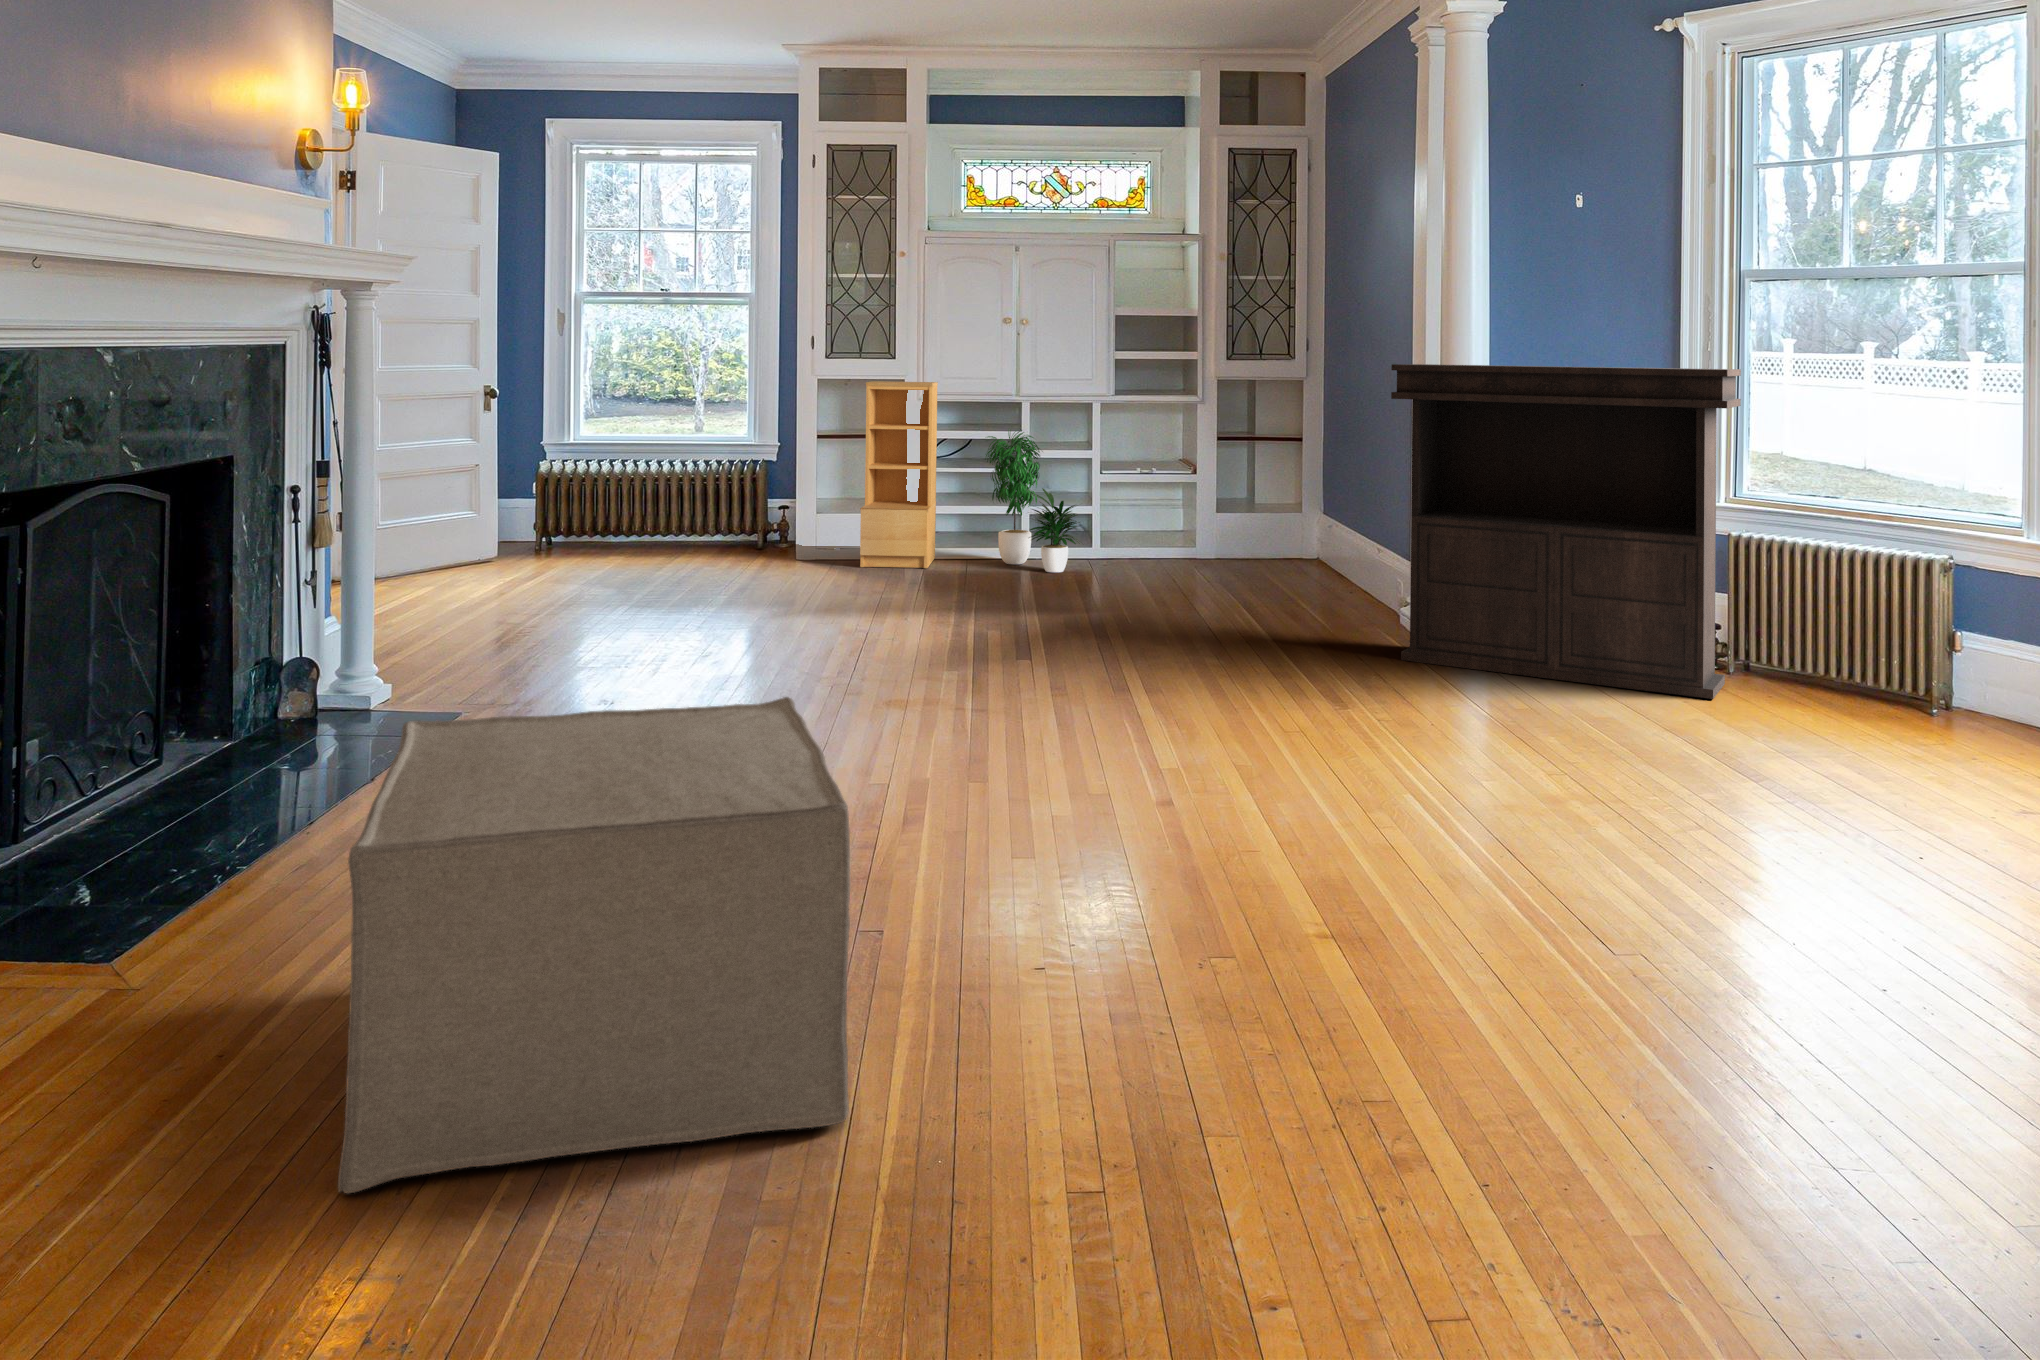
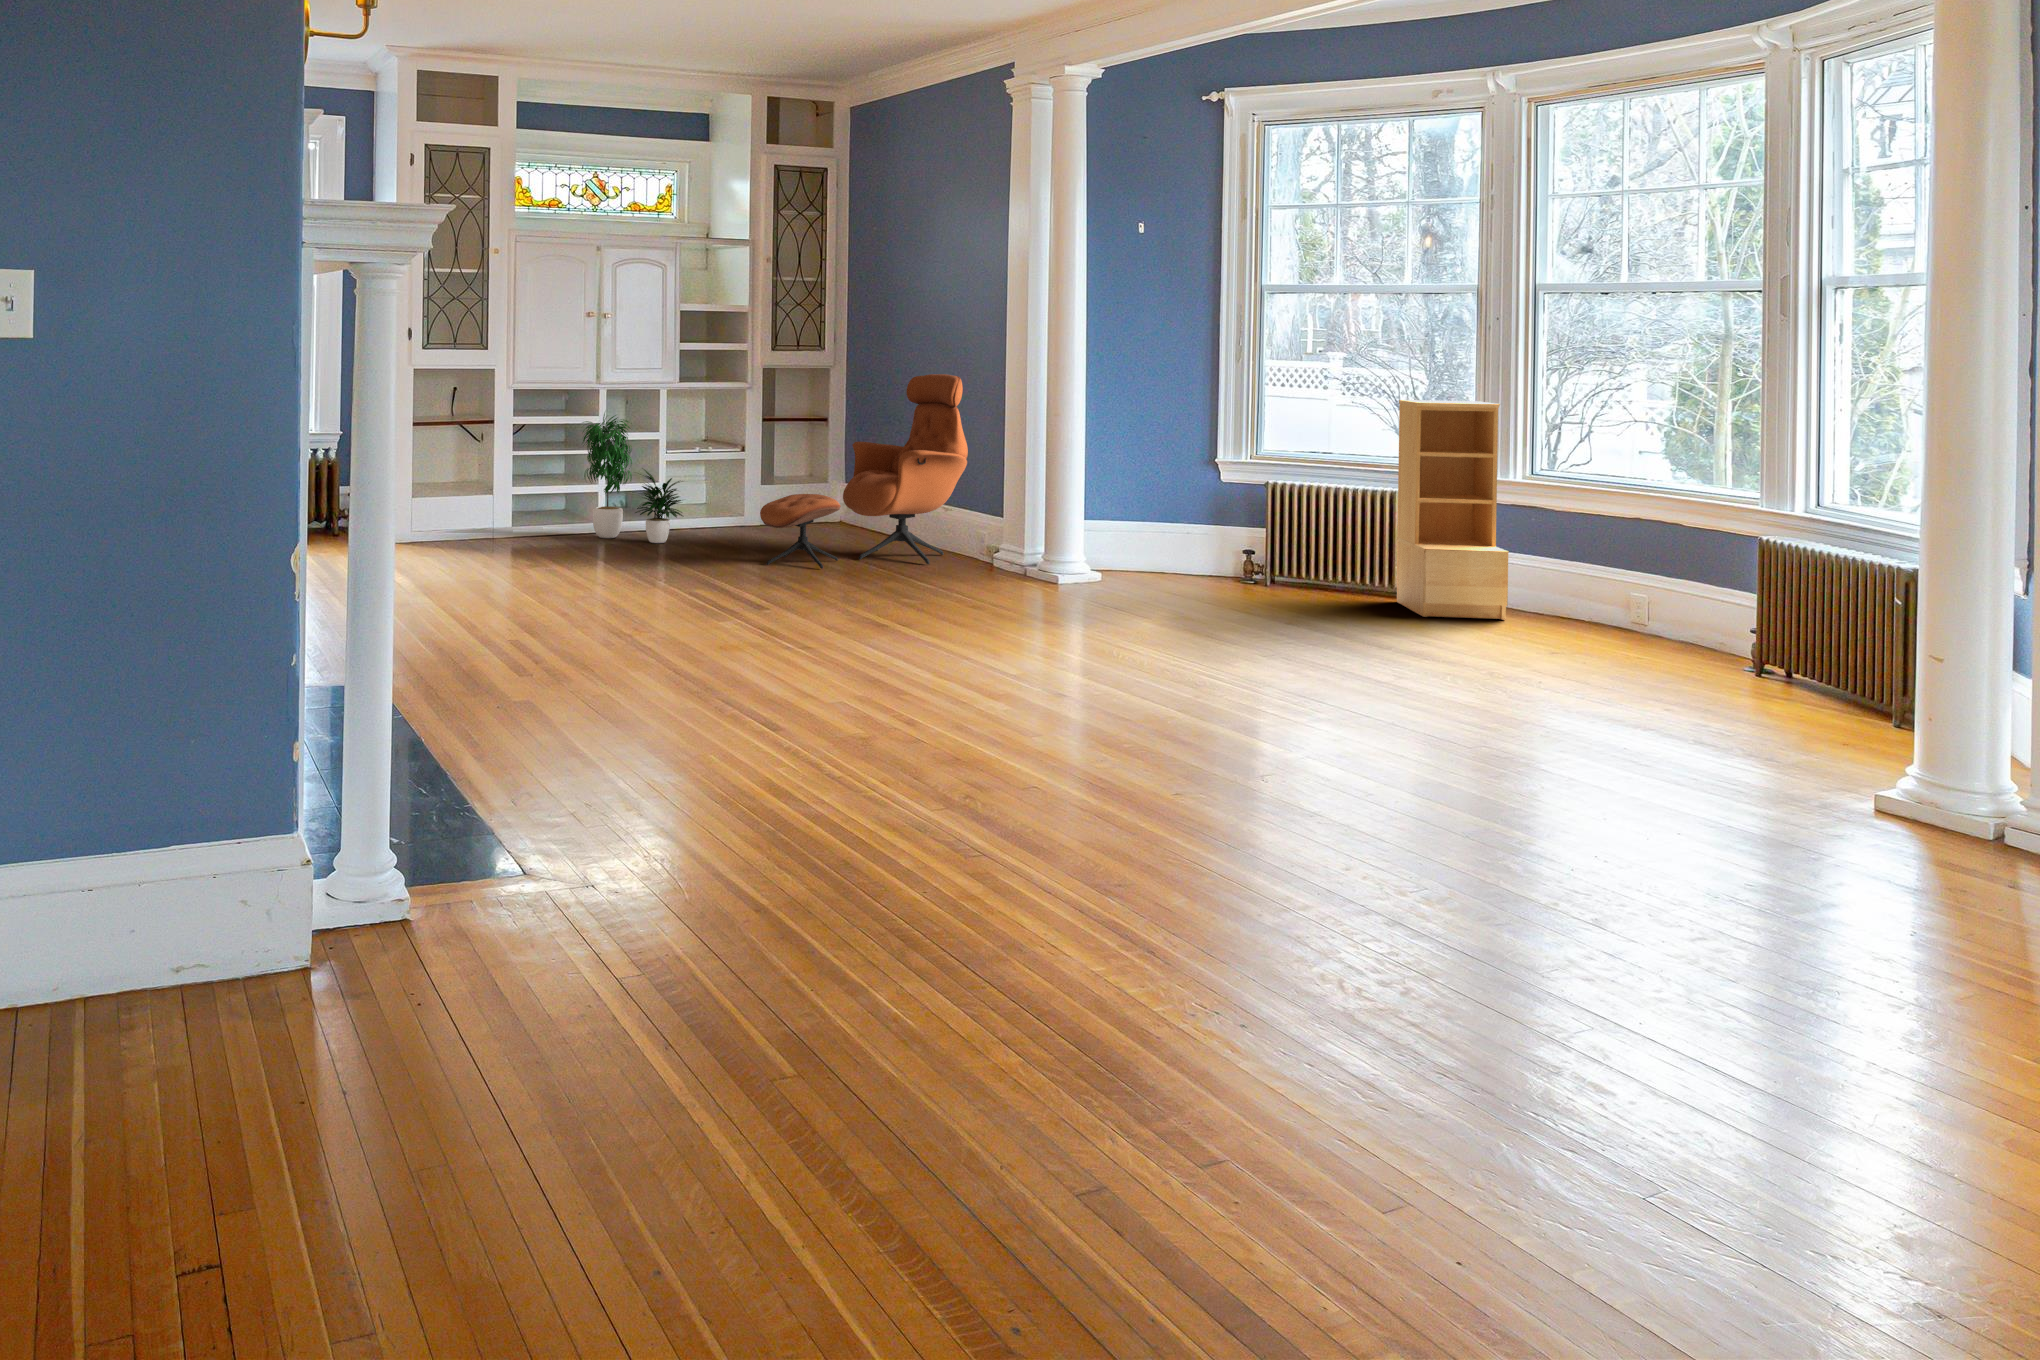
console table: present [1391,364,1741,699] -> none [1048,357,1309,601]
bookshelf: present [860,381,938,568] -> present [1397,400,1509,620]
lounge chair: none [1113,387,1373,616] -> present [760,374,968,569]
ottoman: present [338,697,850,1193] -> none [893,615,1313,930]

